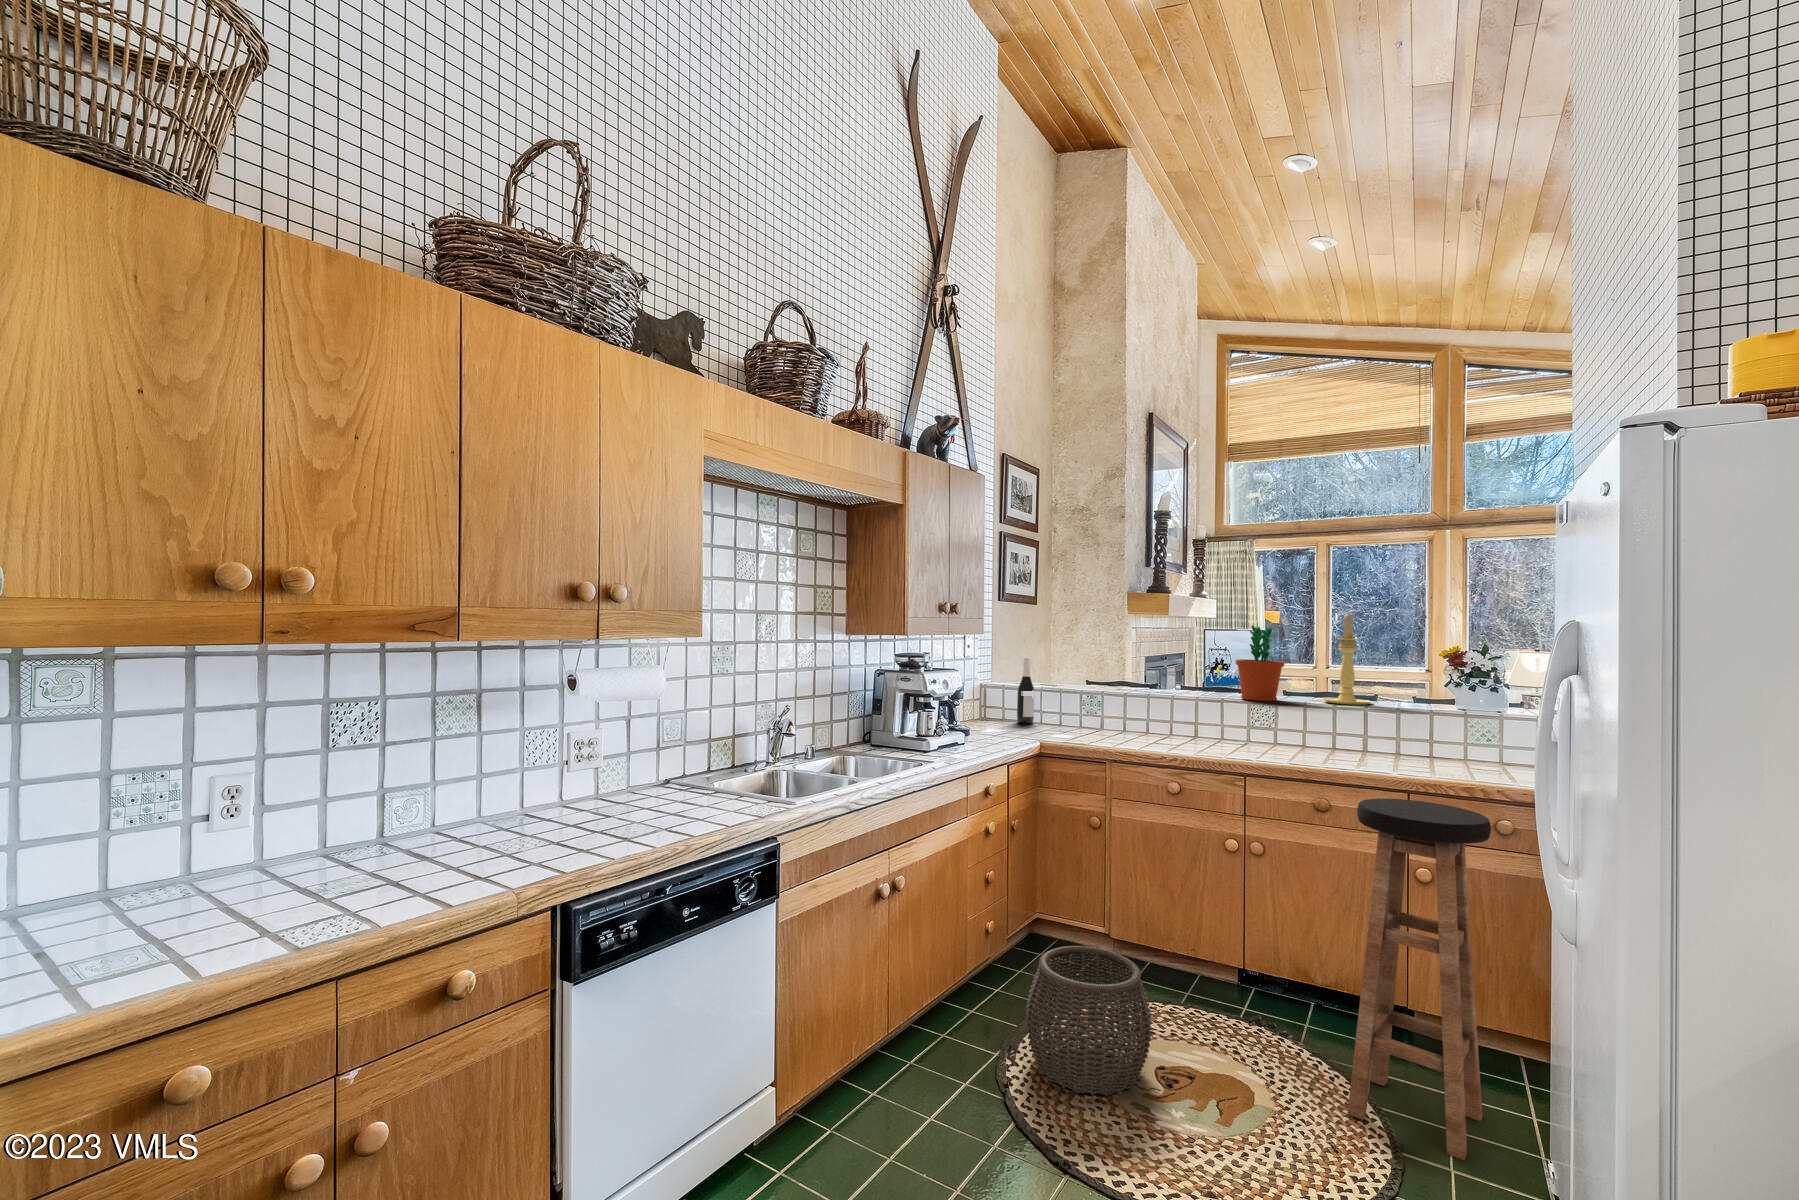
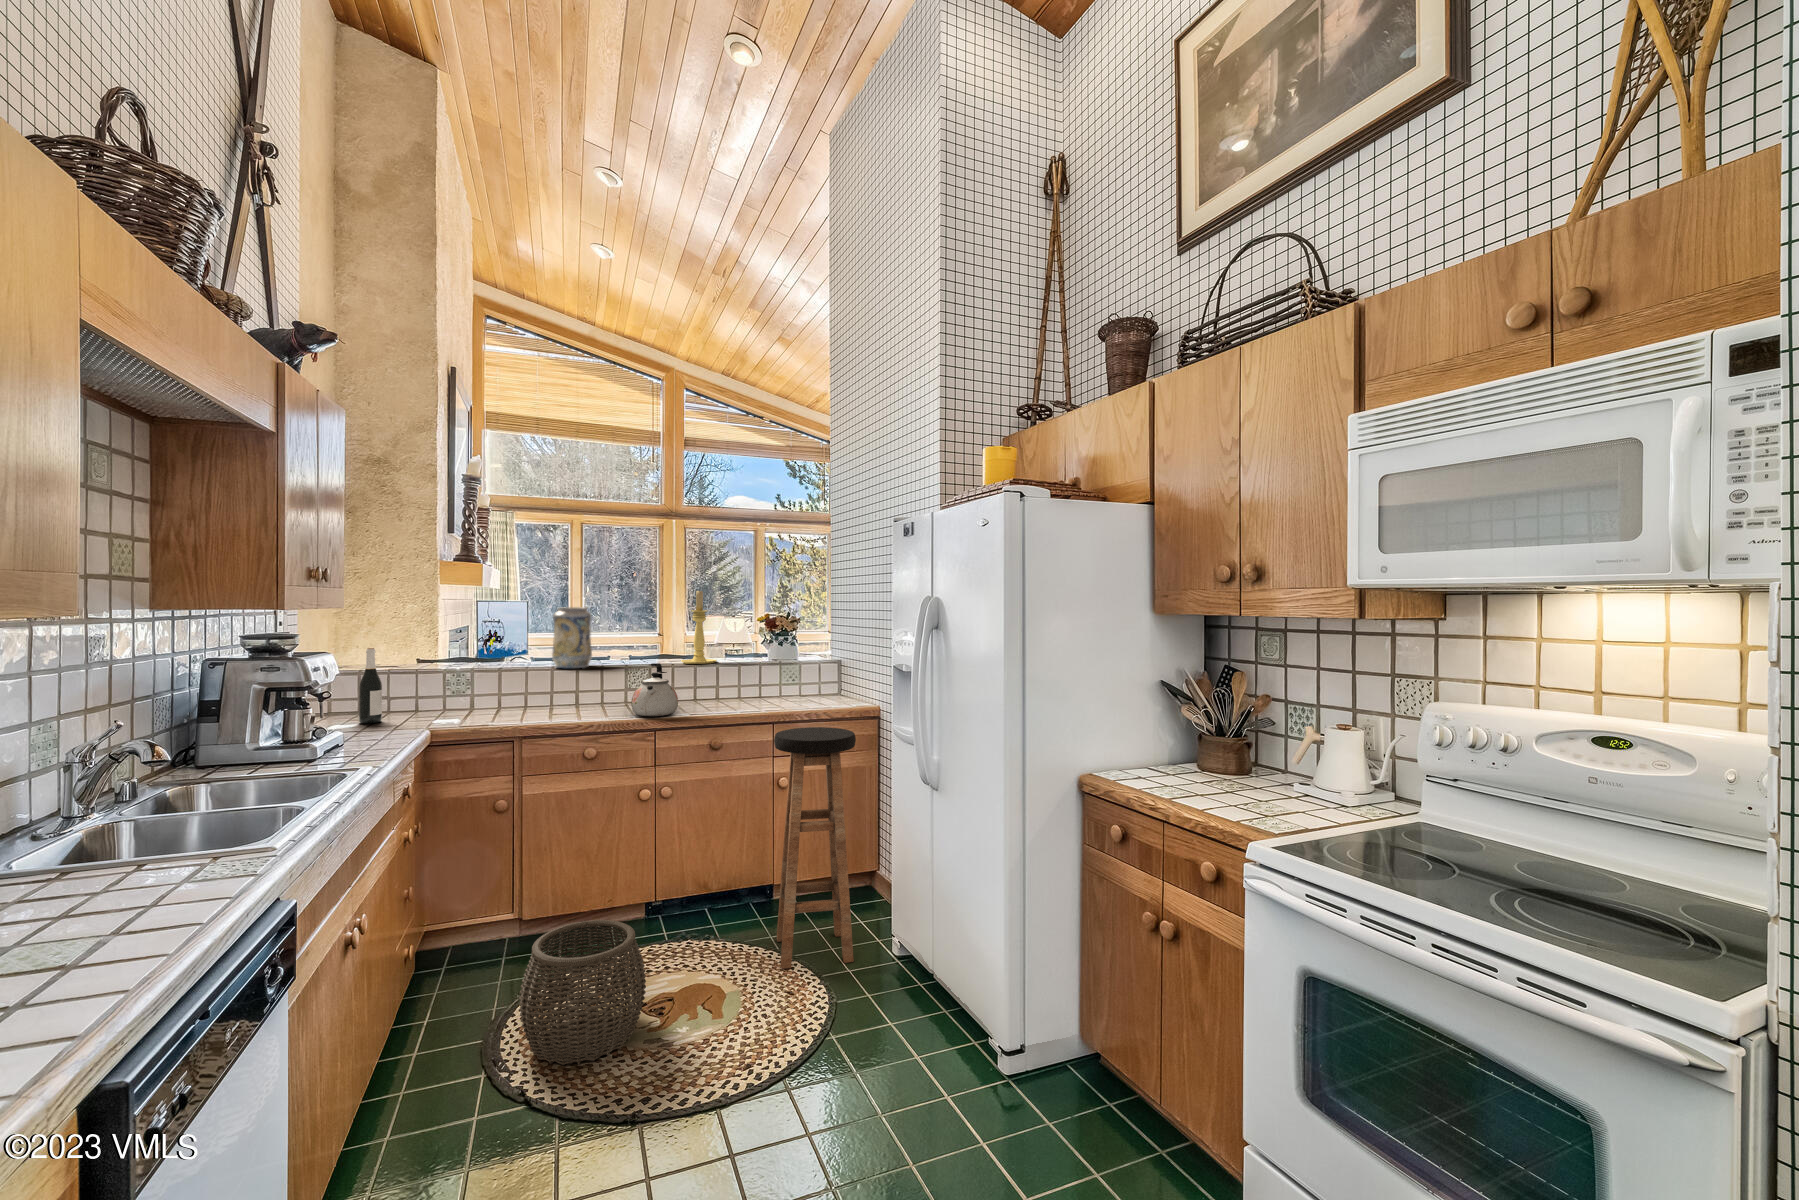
flower pot: present [1235,625,1284,701] -> none [610,602,652,669]
decorative vase: none [1186,630,1228,695] -> present [552,607,592,668]
kettle: none [1235,695,1291,757] -> present [632,663,678,716]

